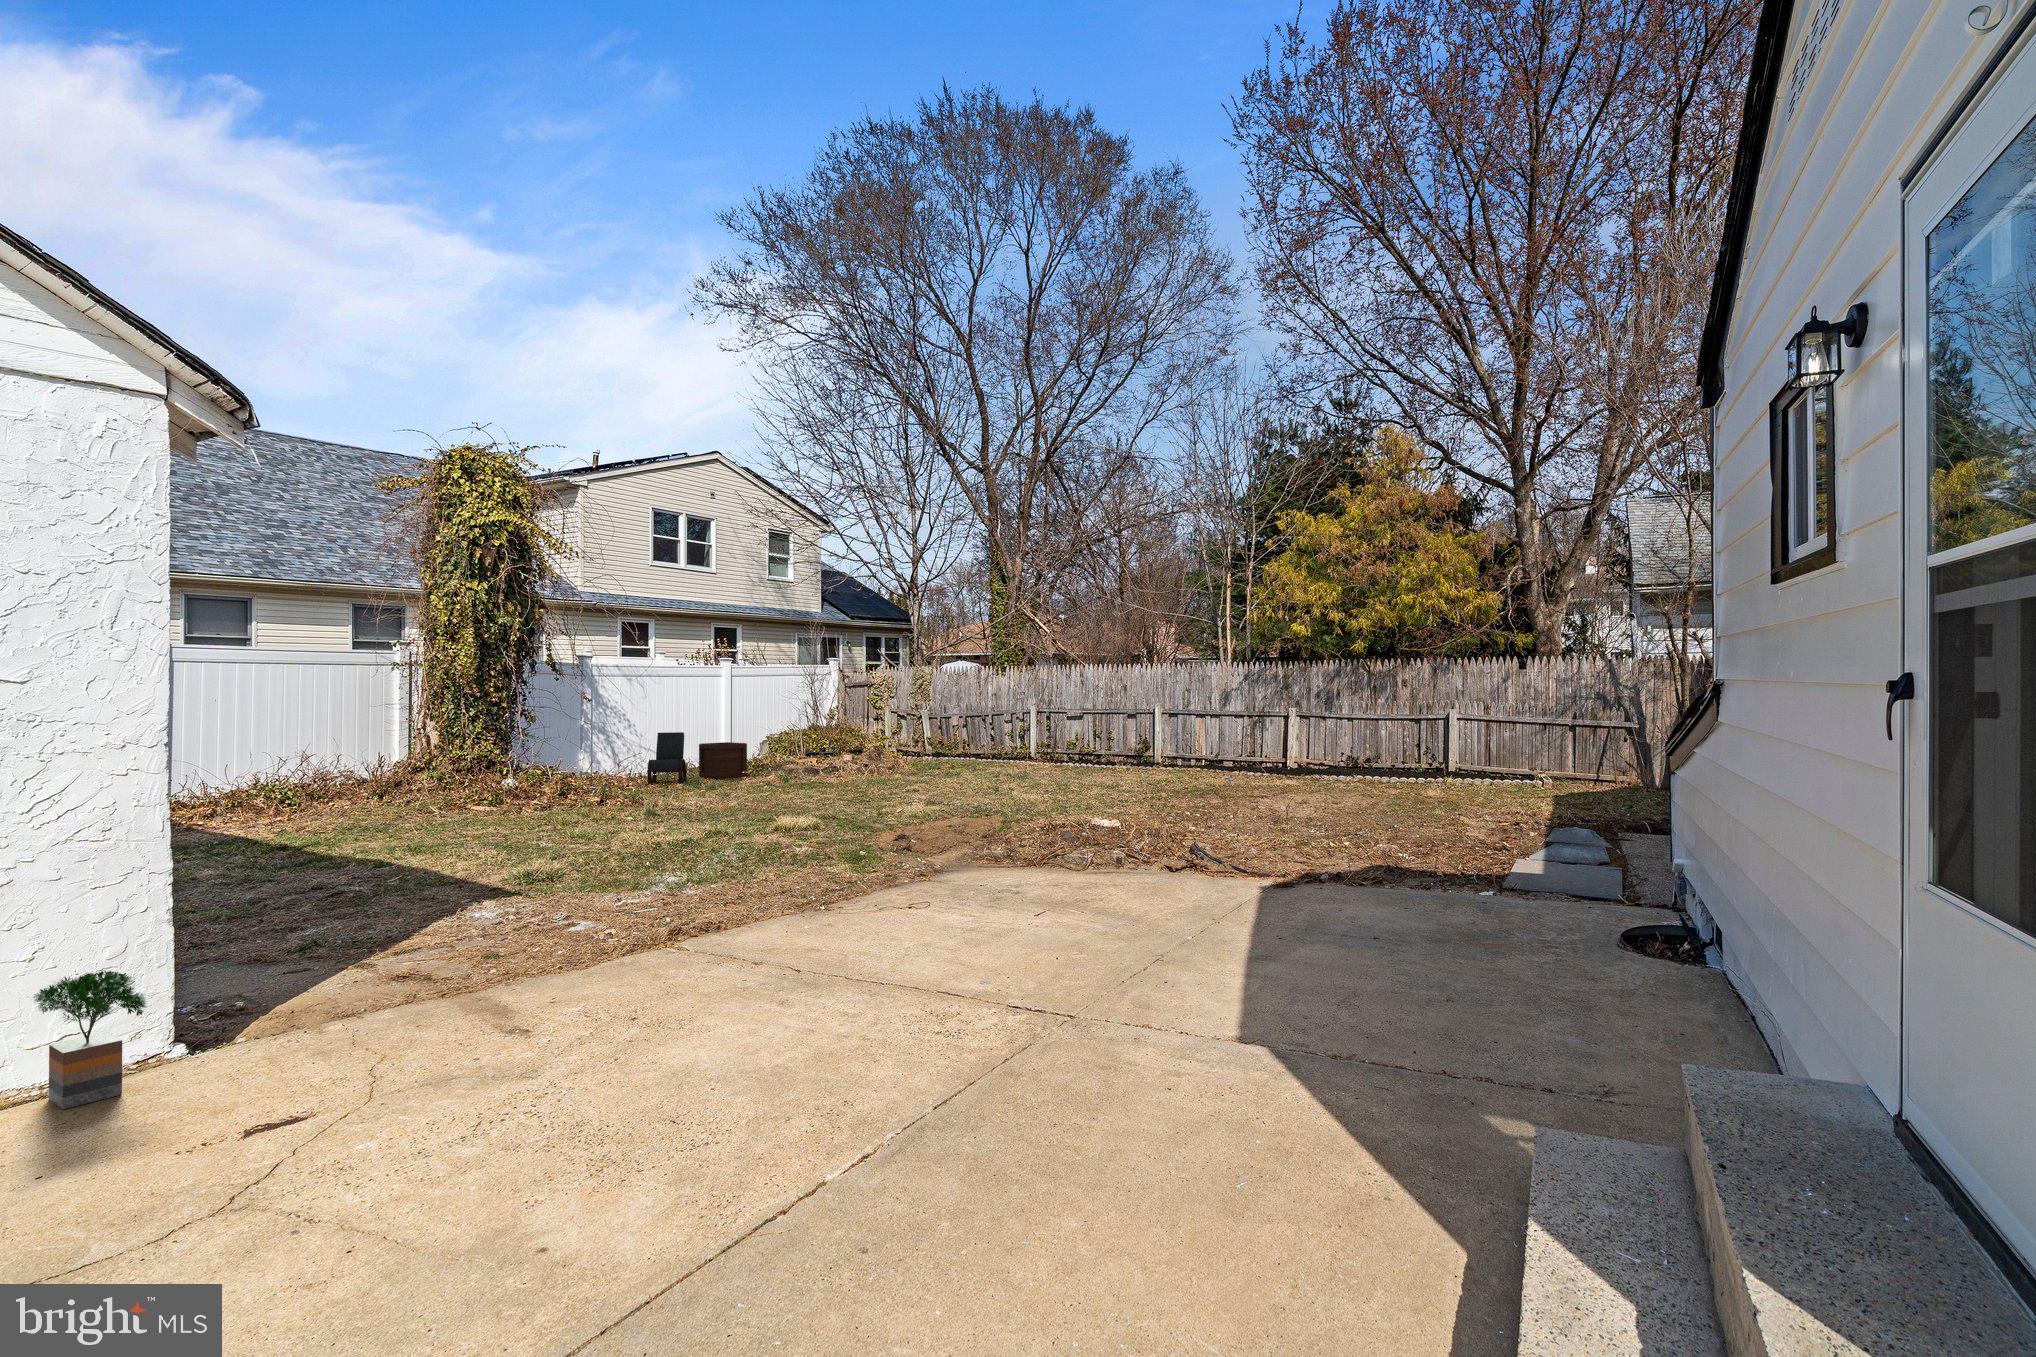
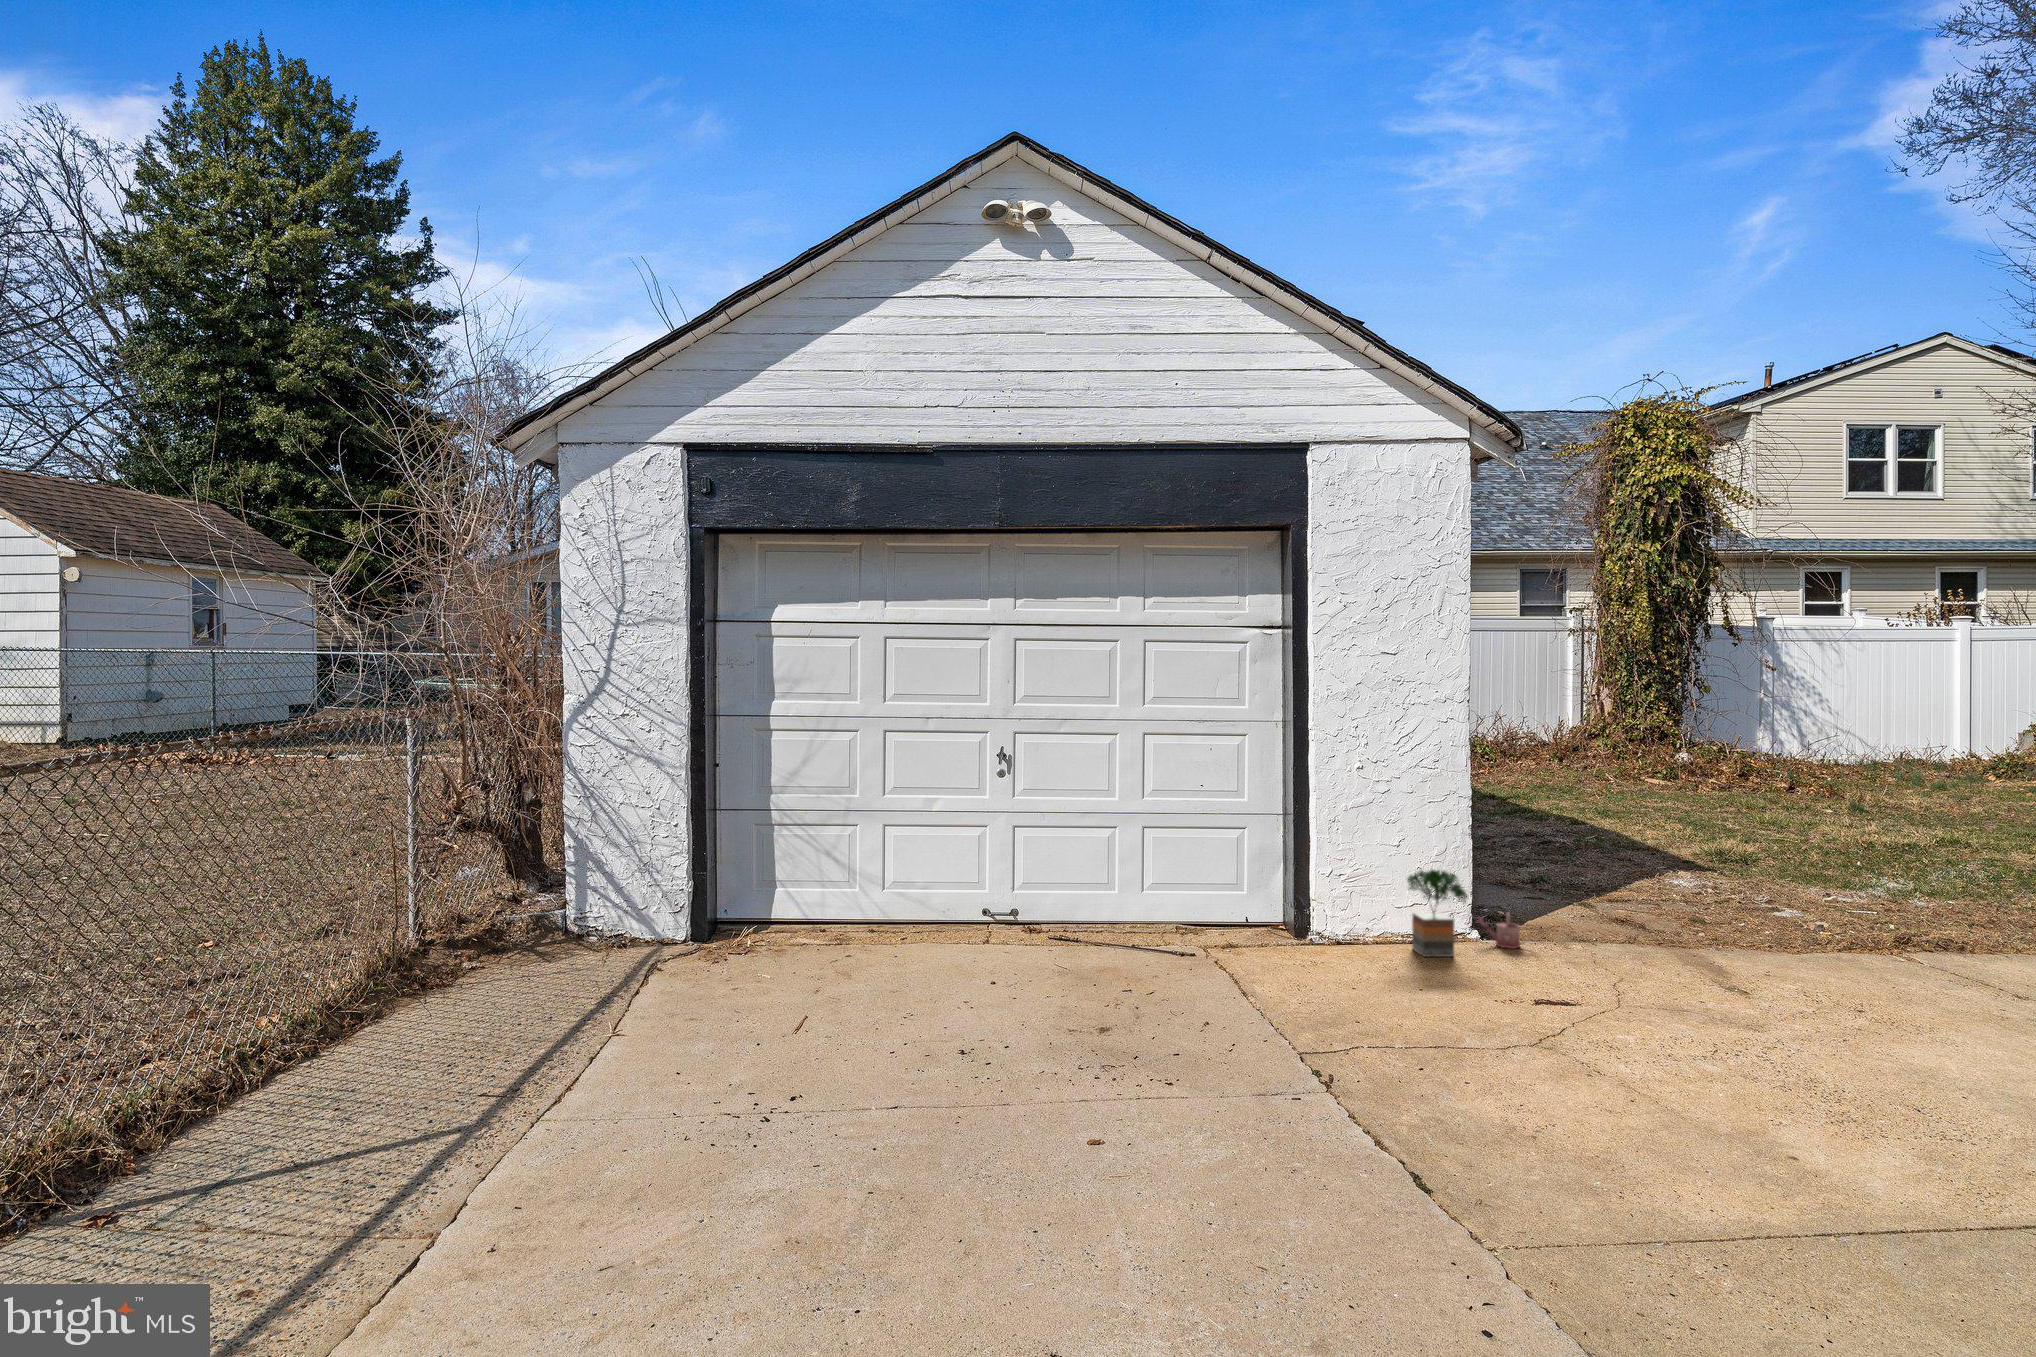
lounge chair: present [647,732,687,783] -> none [1848,709,1904,773]
wooden crate: present [699,742,747,779] -> none [1922,726,1998,772]
watering can: none [173,1006,261,1058] -> present [1477,913,1532,949]

